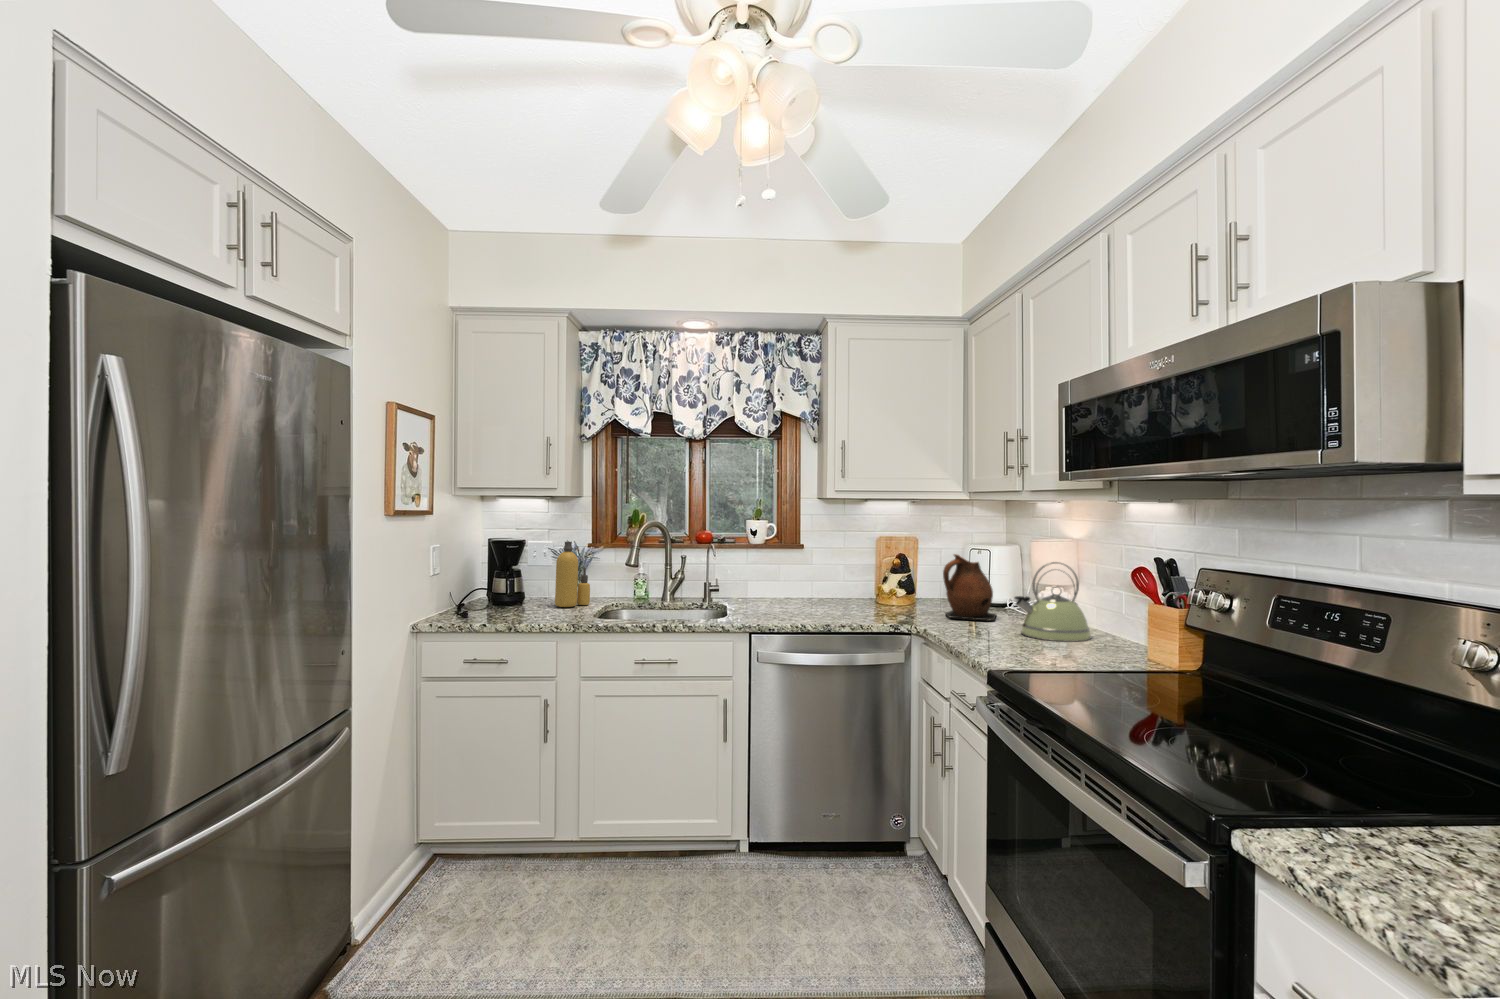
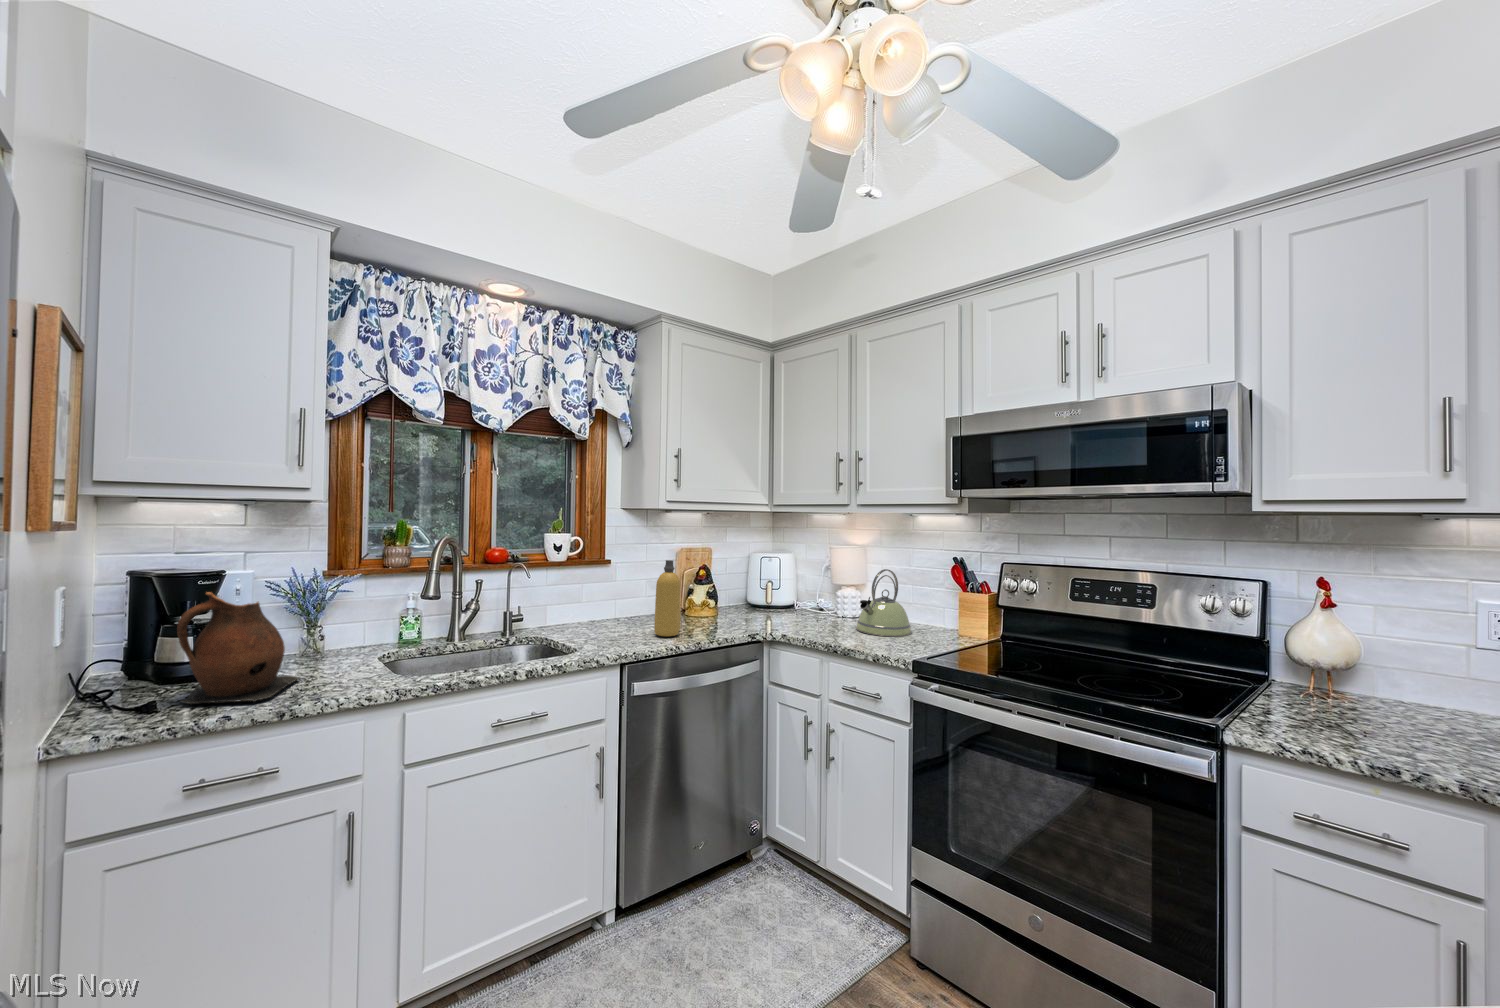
bottle: present [555,542,590,607] -> present [654,560,681,636]
ceramic pitcher: present [943,554,996,621] -> present [177,592,300,704]

